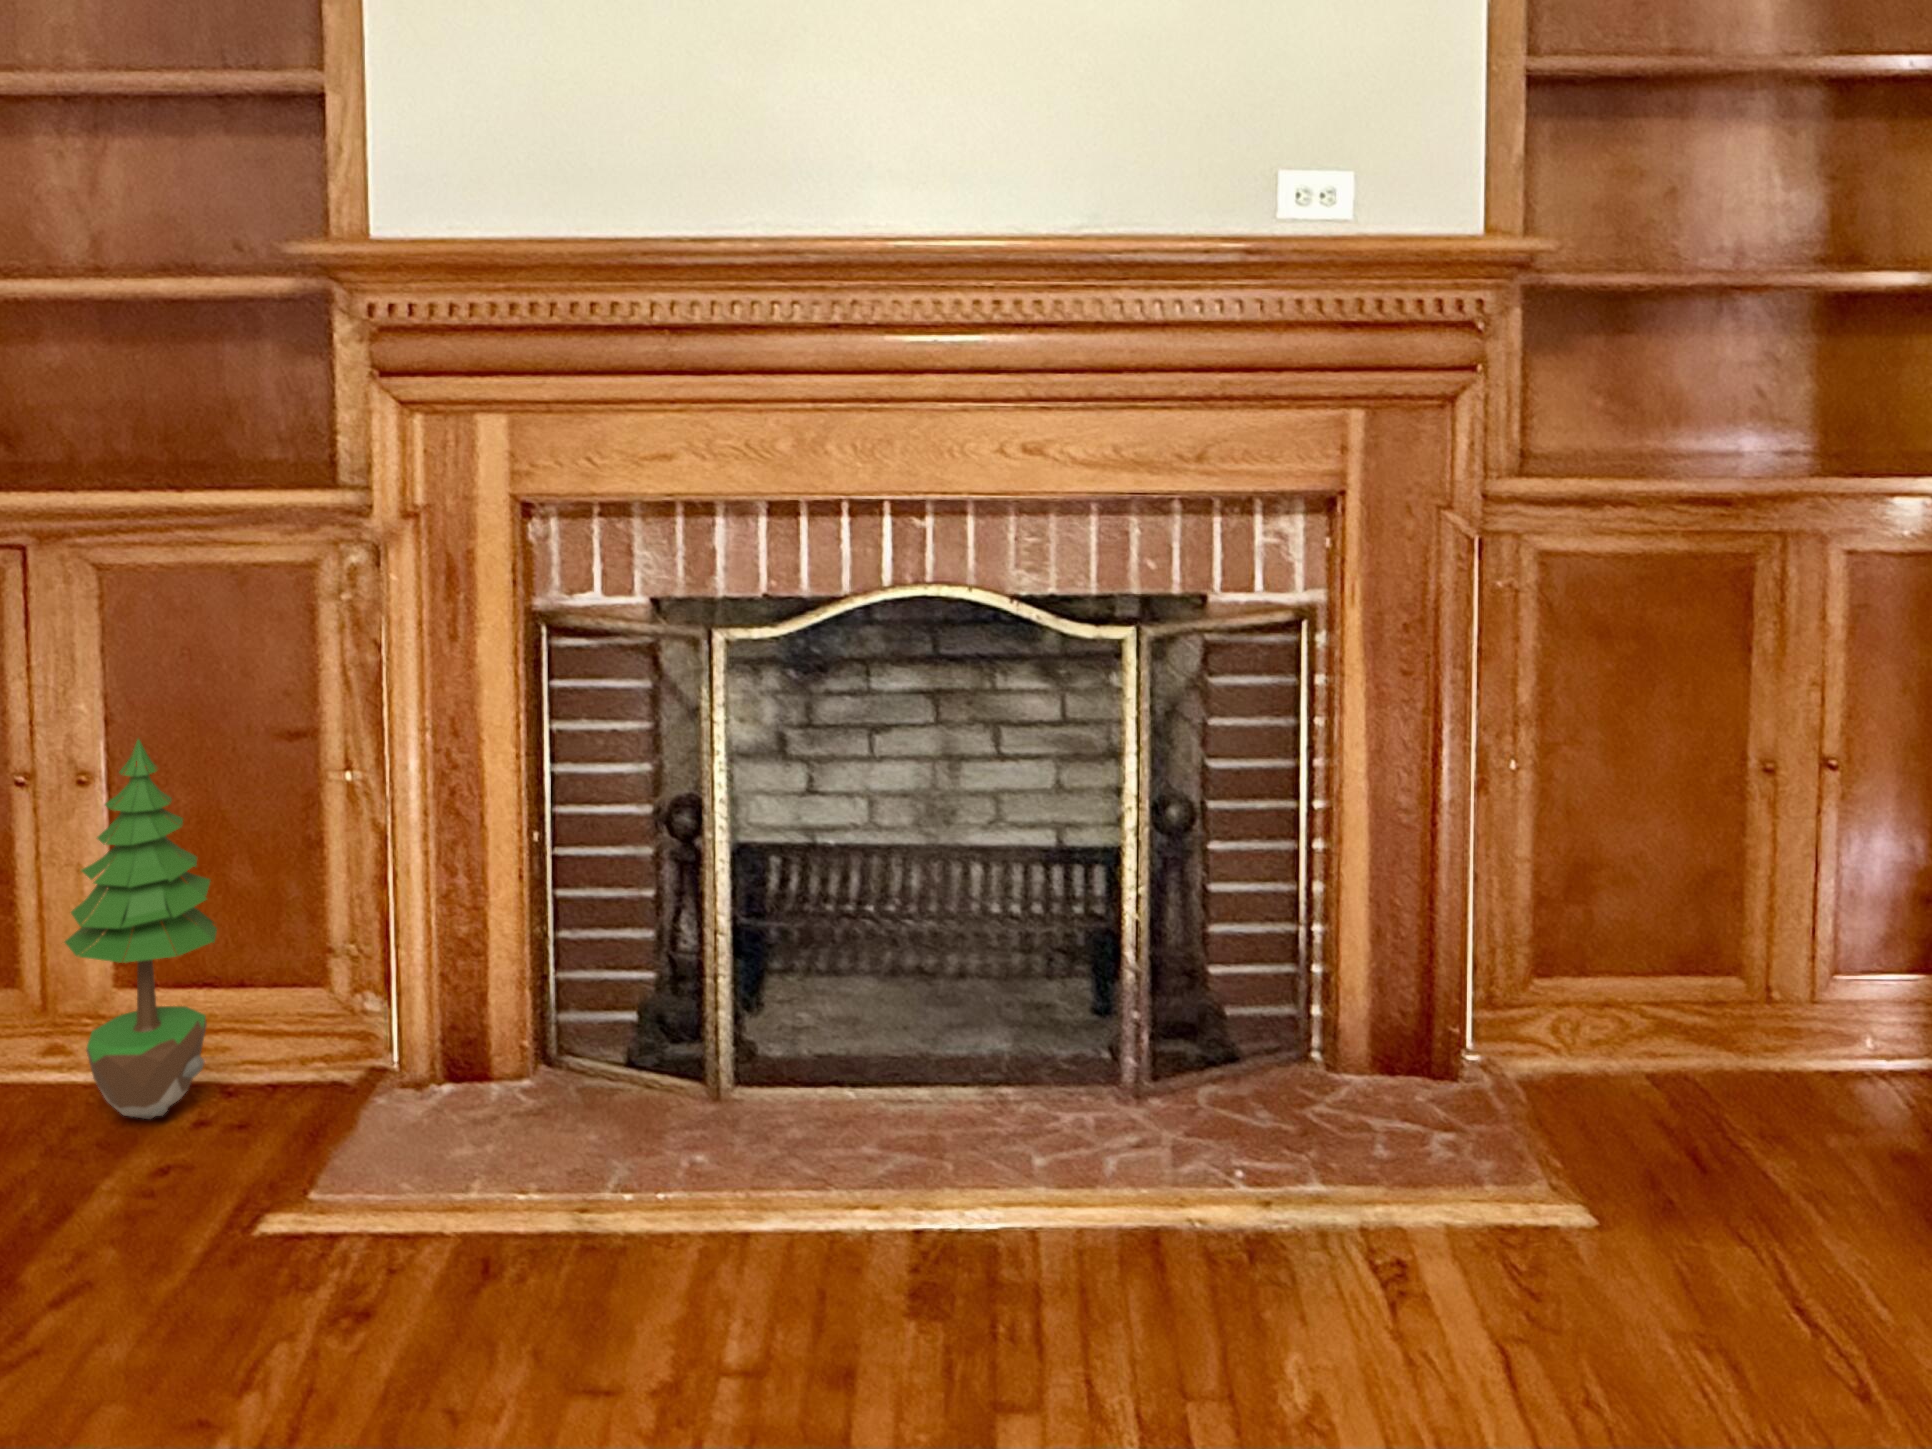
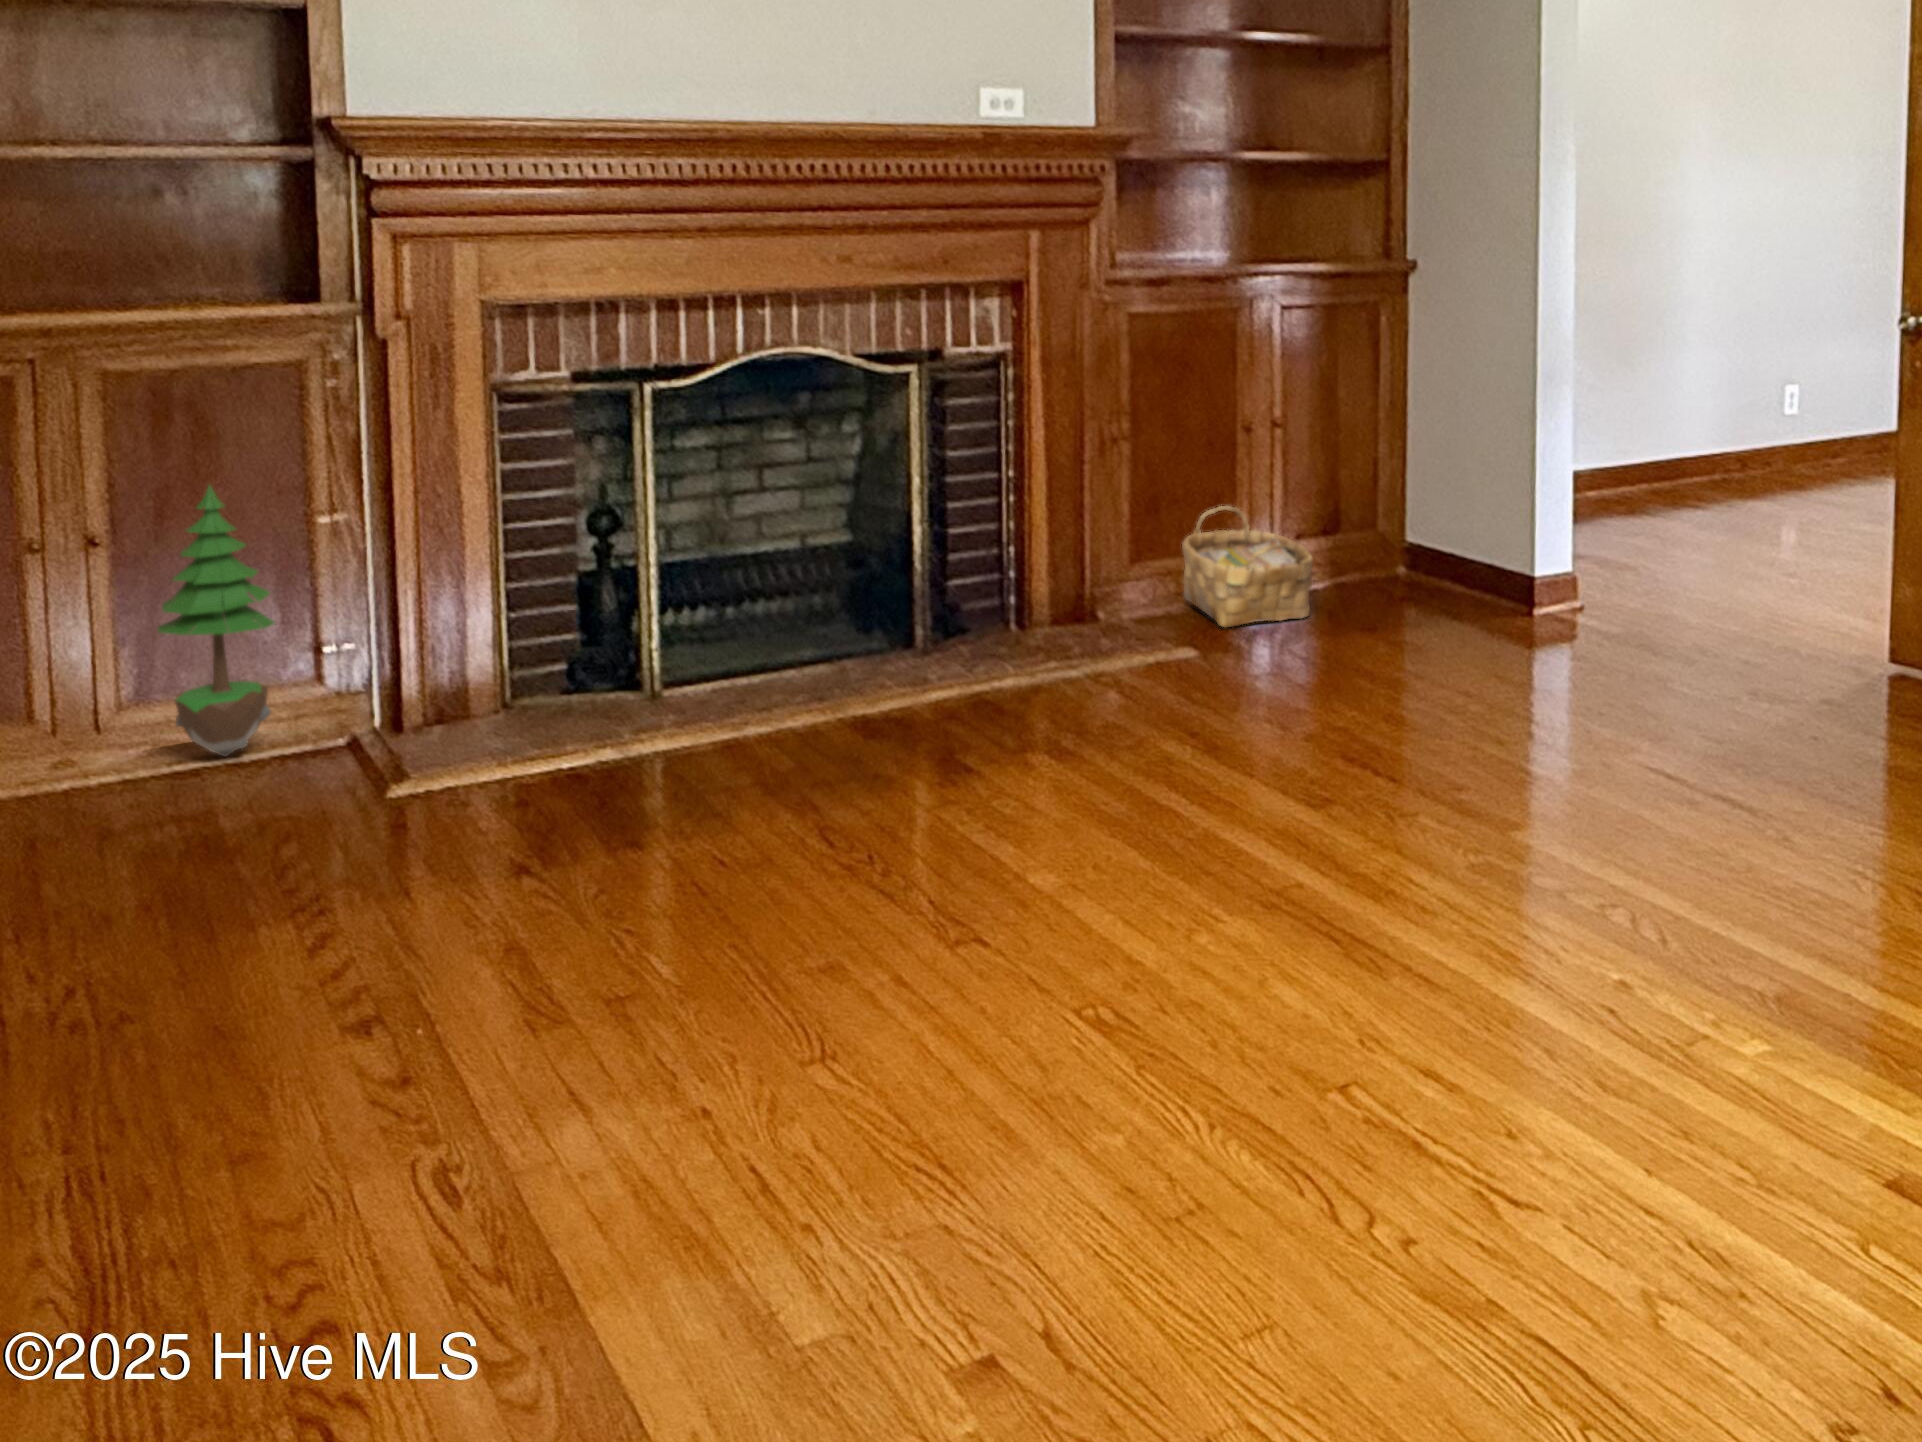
woven basket: none [1620,910,1877,1184] -> present [1182,506,1313,627]

